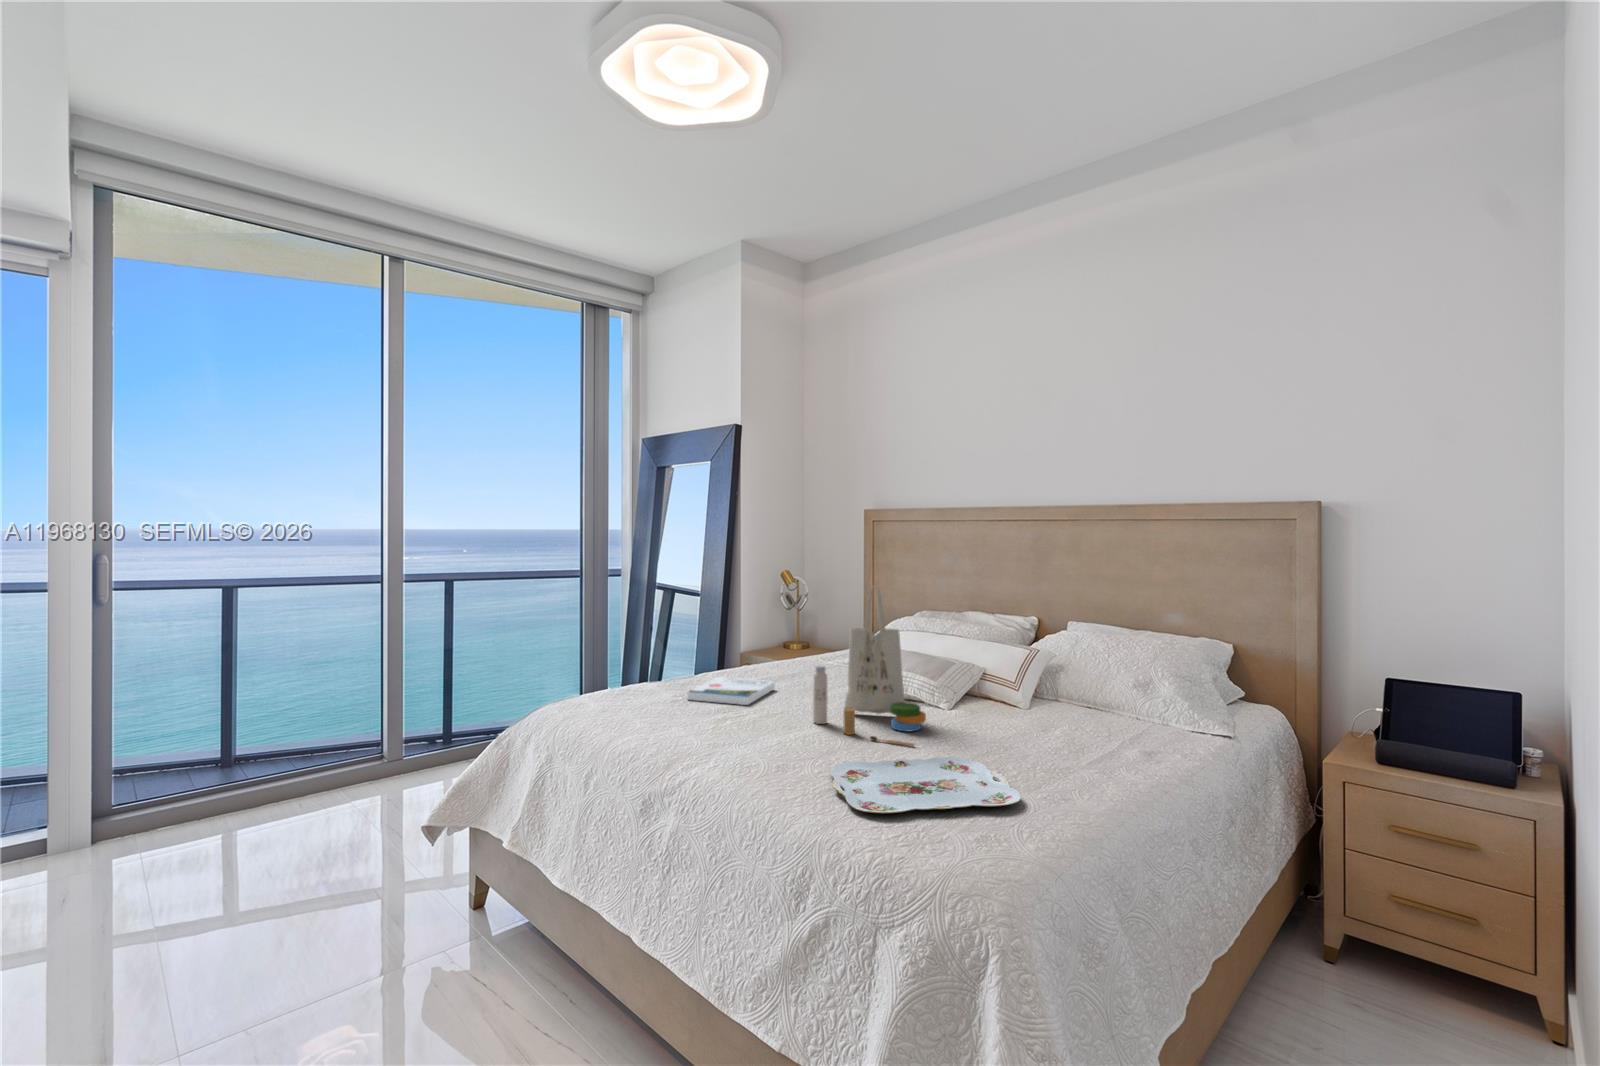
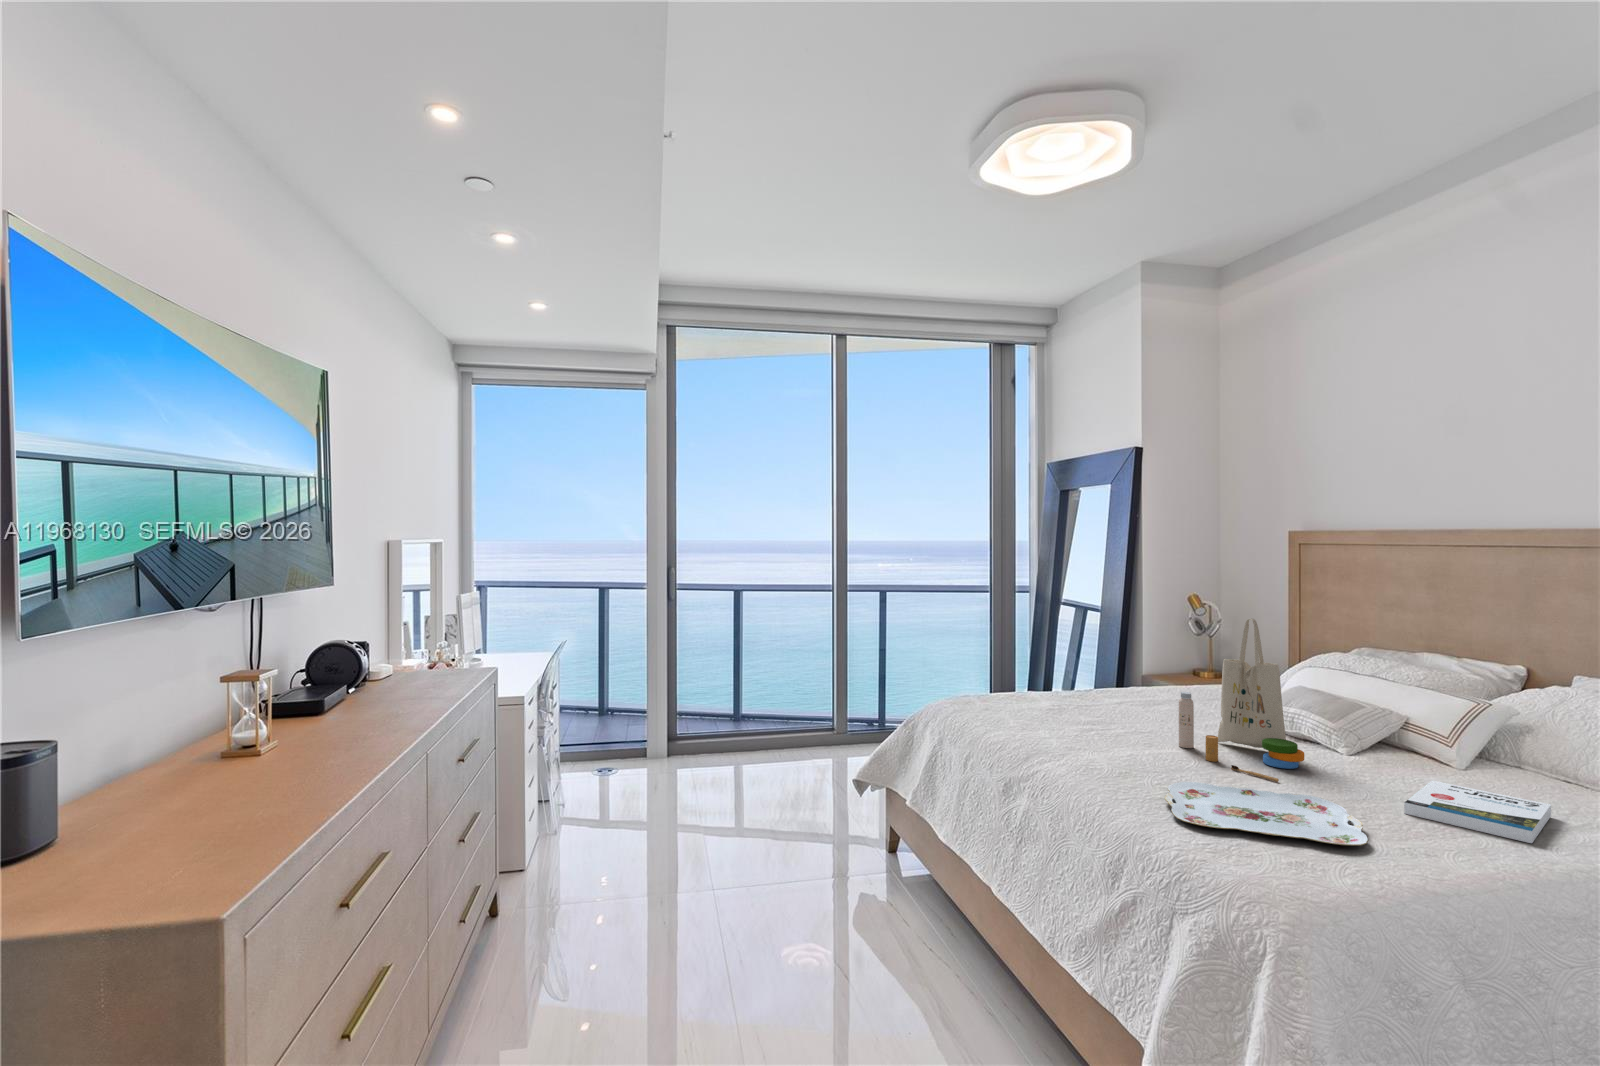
book: present [687,677,775,705] -> present [1404,780,1551,843]

